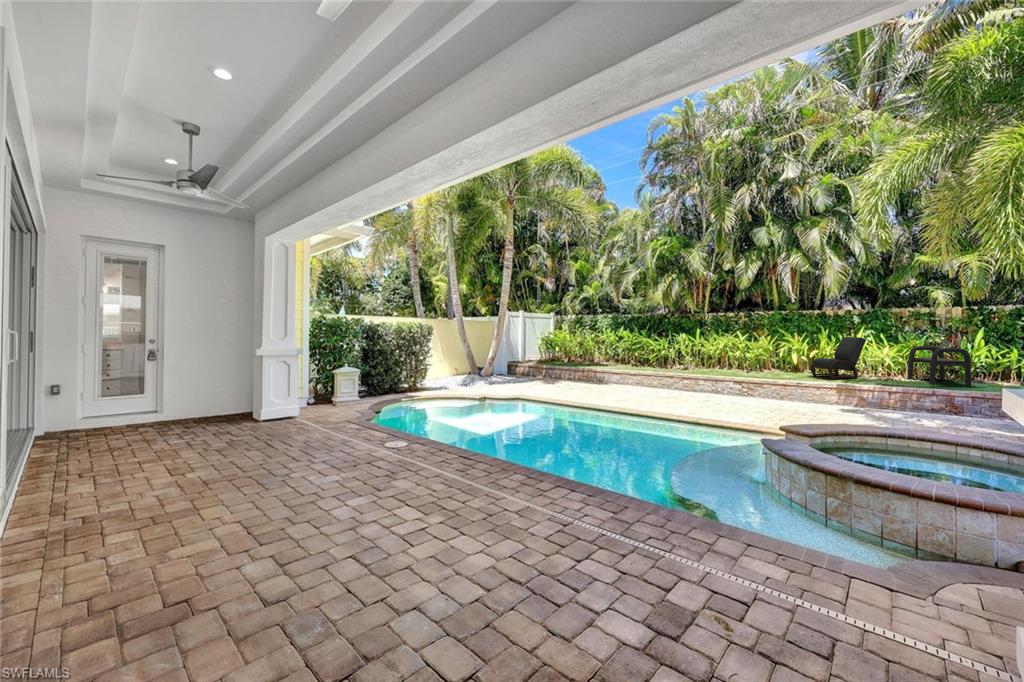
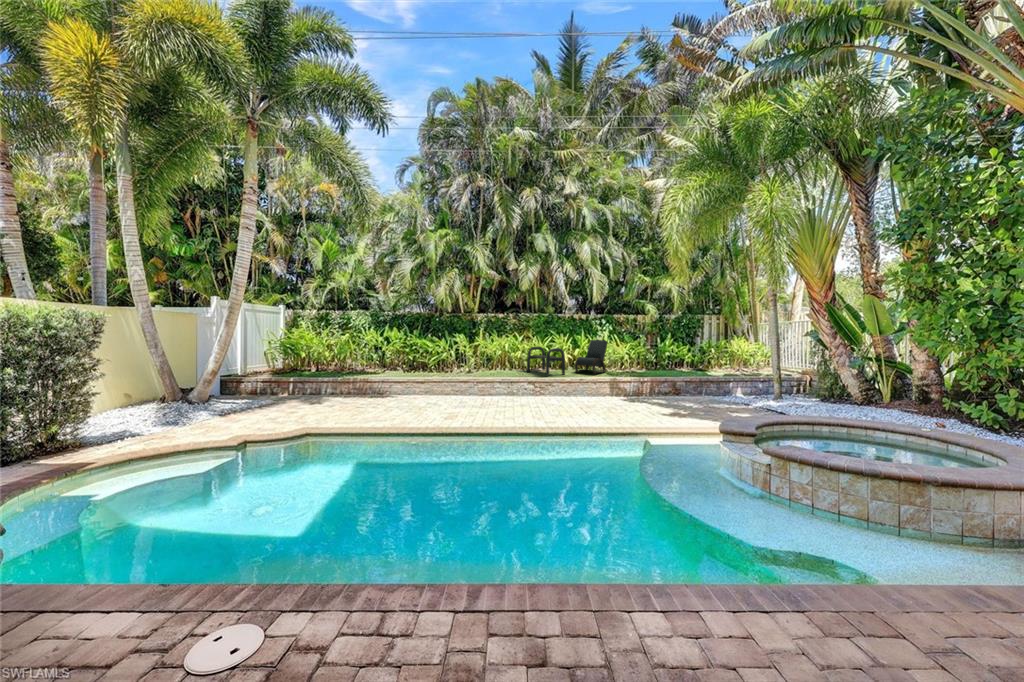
bench: present [907,346,971,386] -> present [527,347,565,376]

